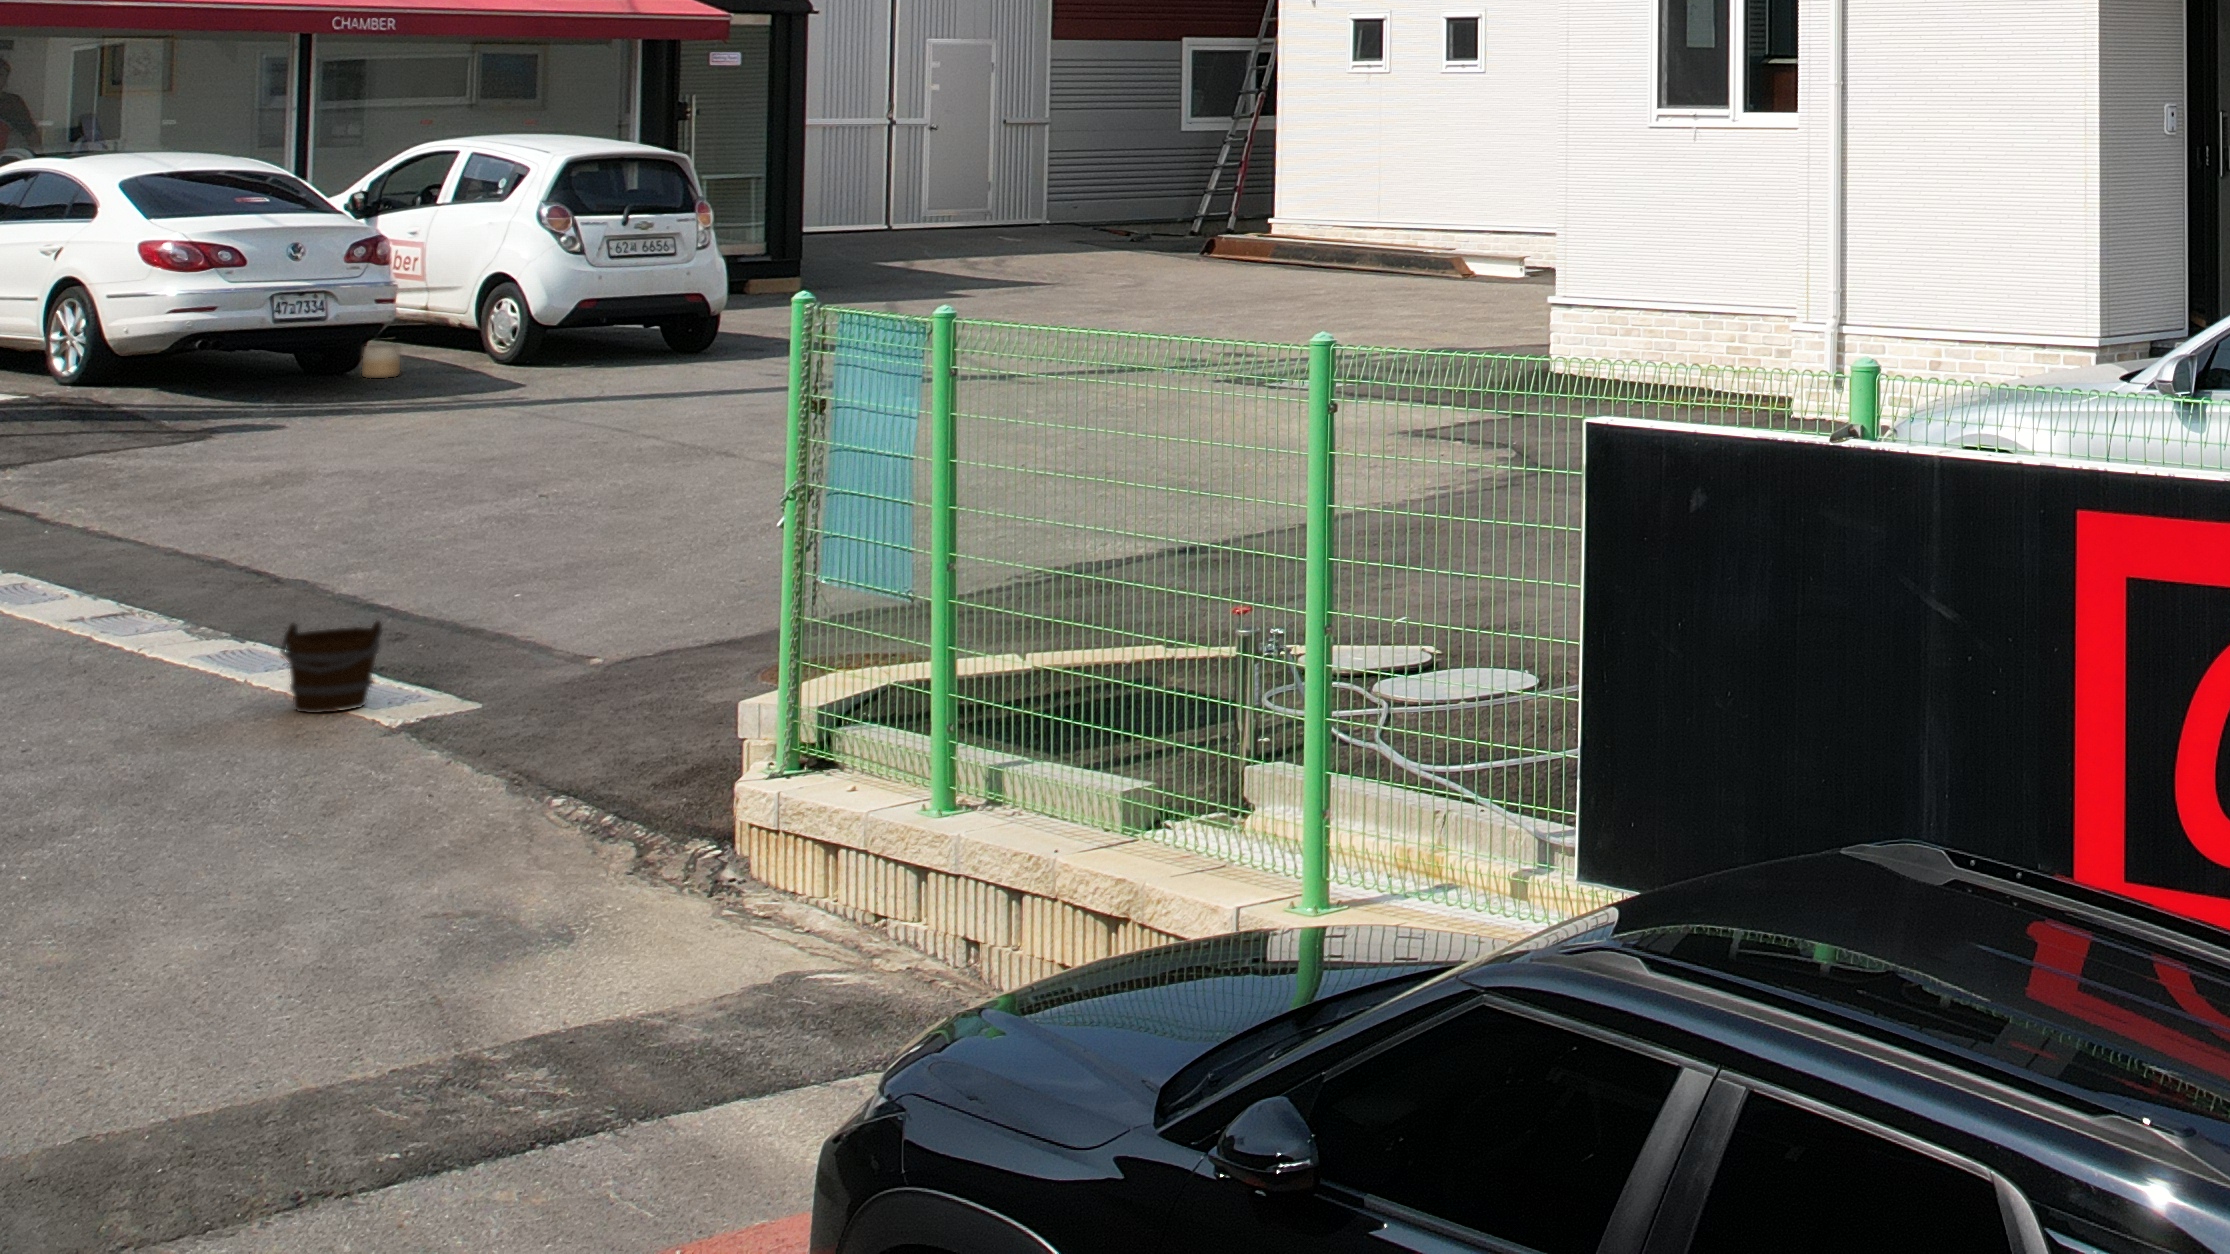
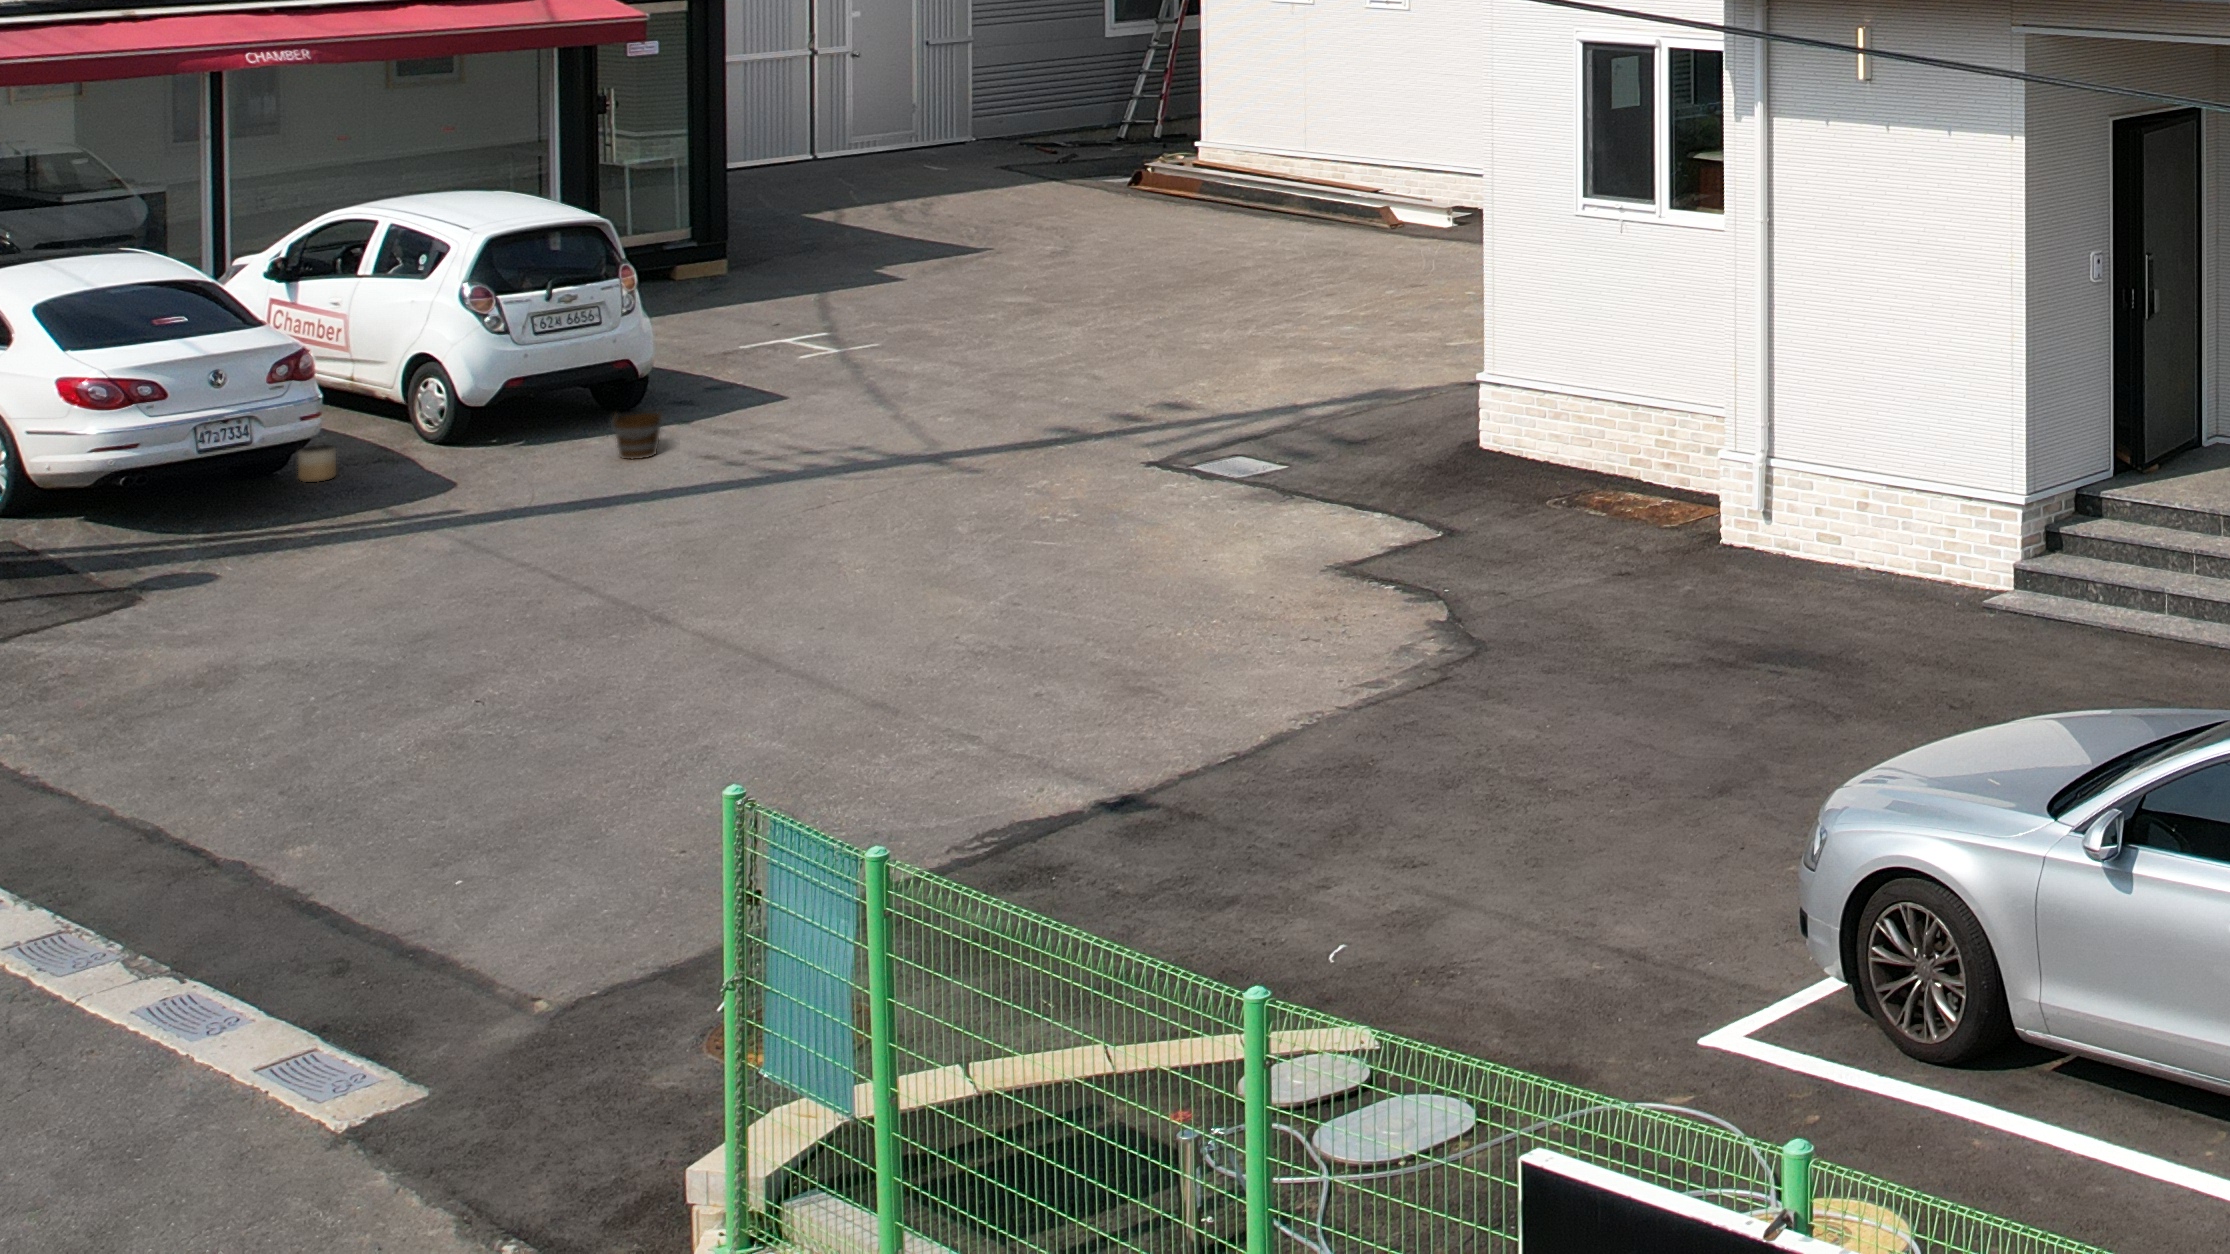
bucket: present [280,621,382,713] -> present [611,412,663,459]

